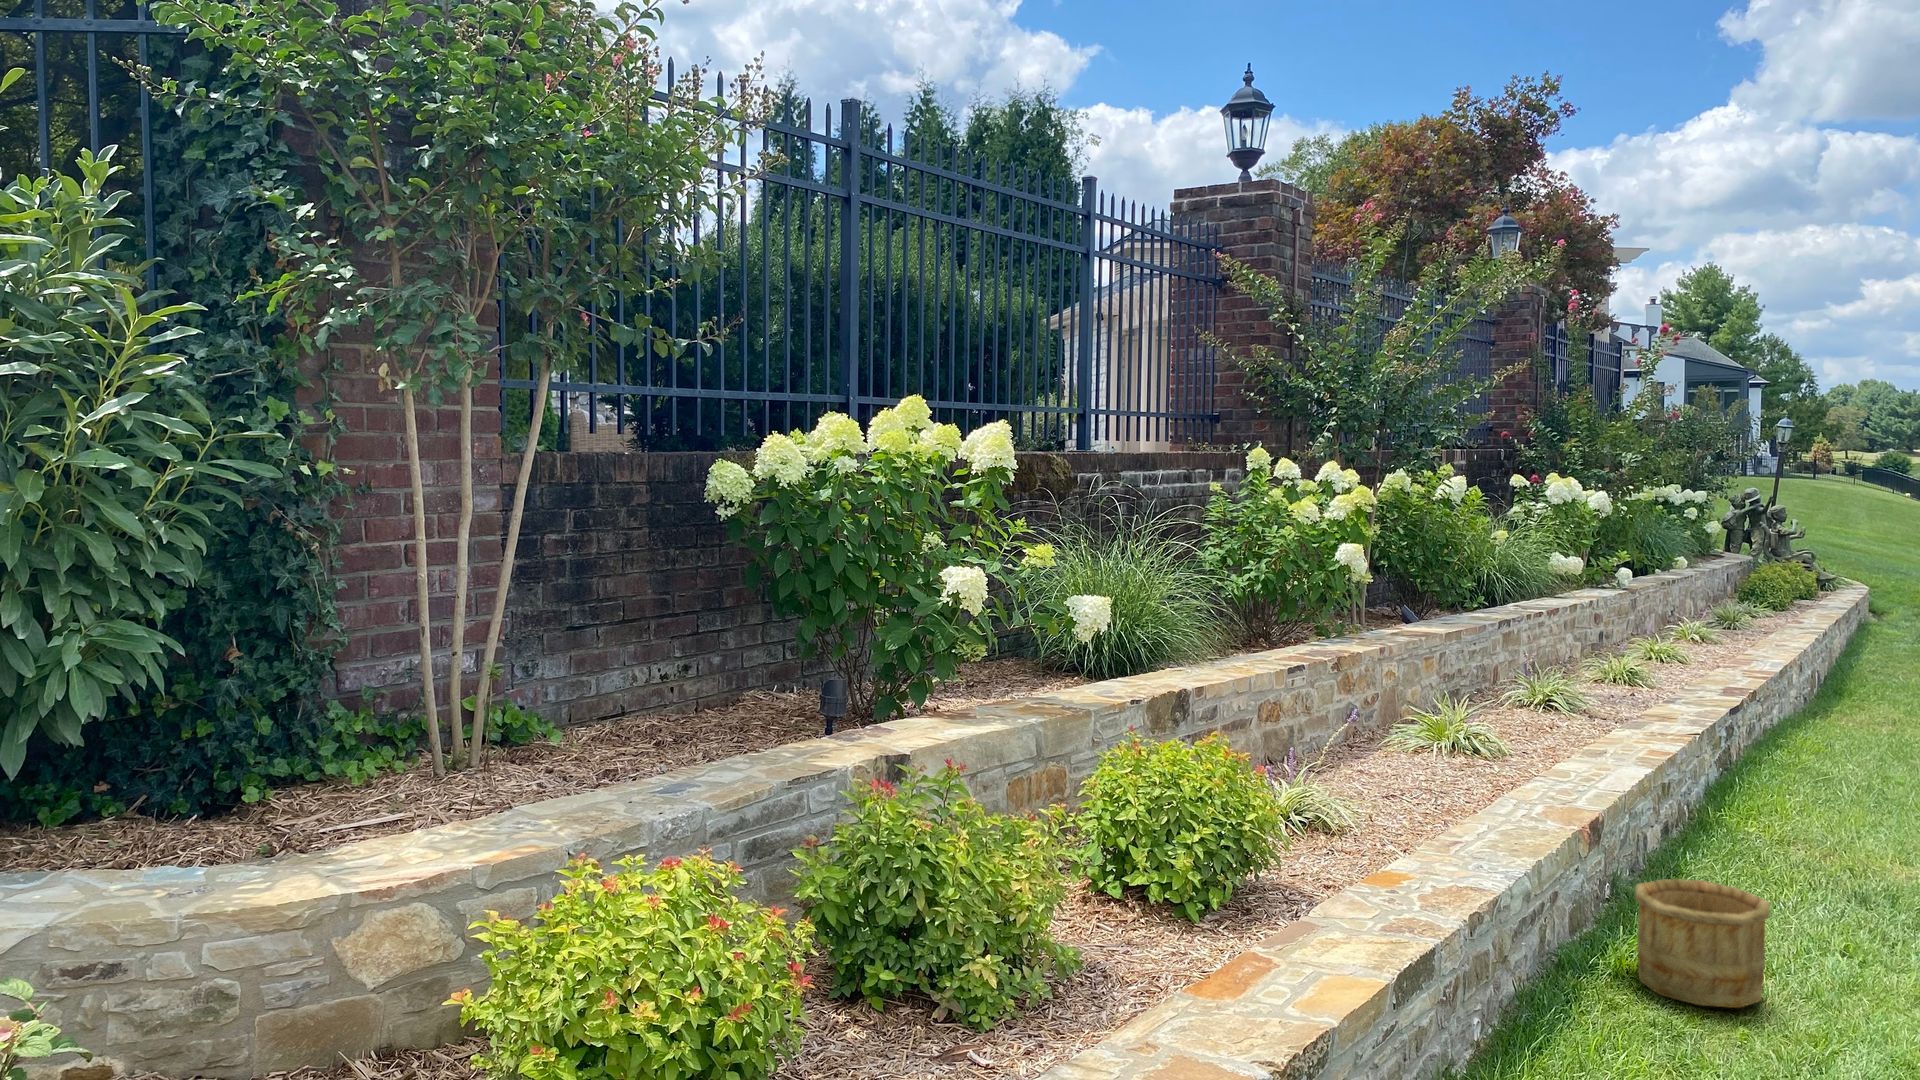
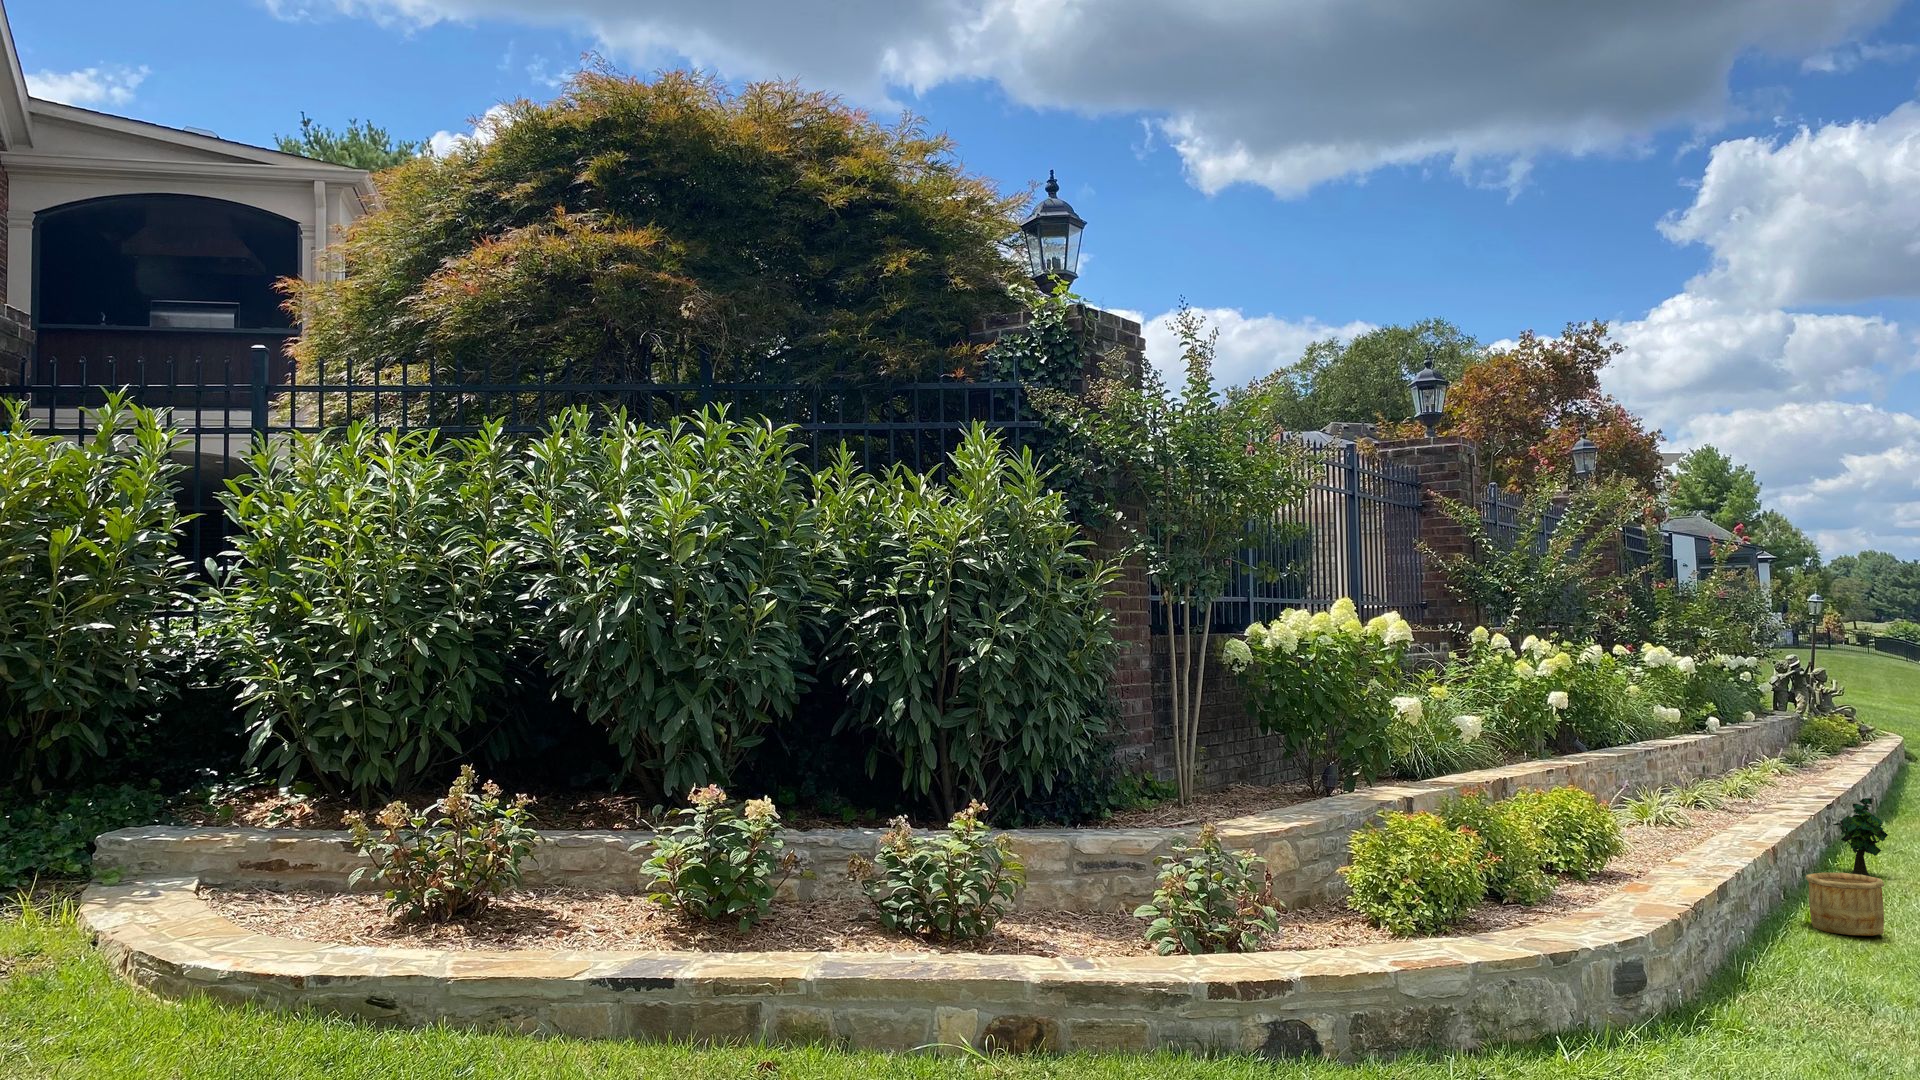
decorative plant: none [1728,713,1813,835] -> present [1833,798,1888,876]

